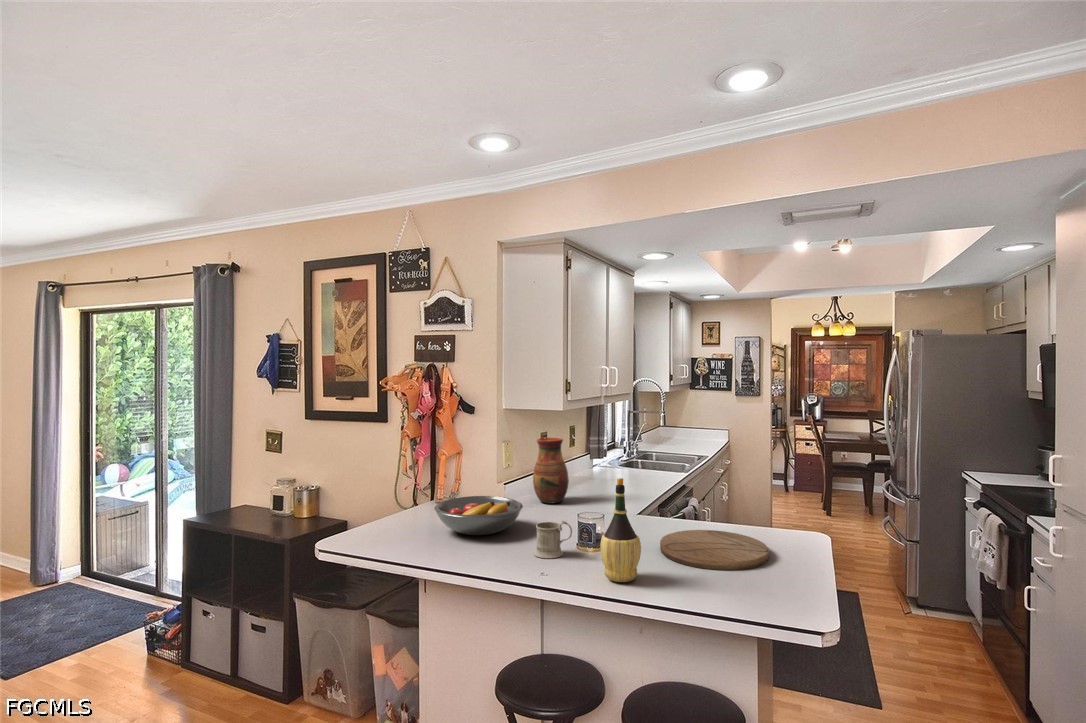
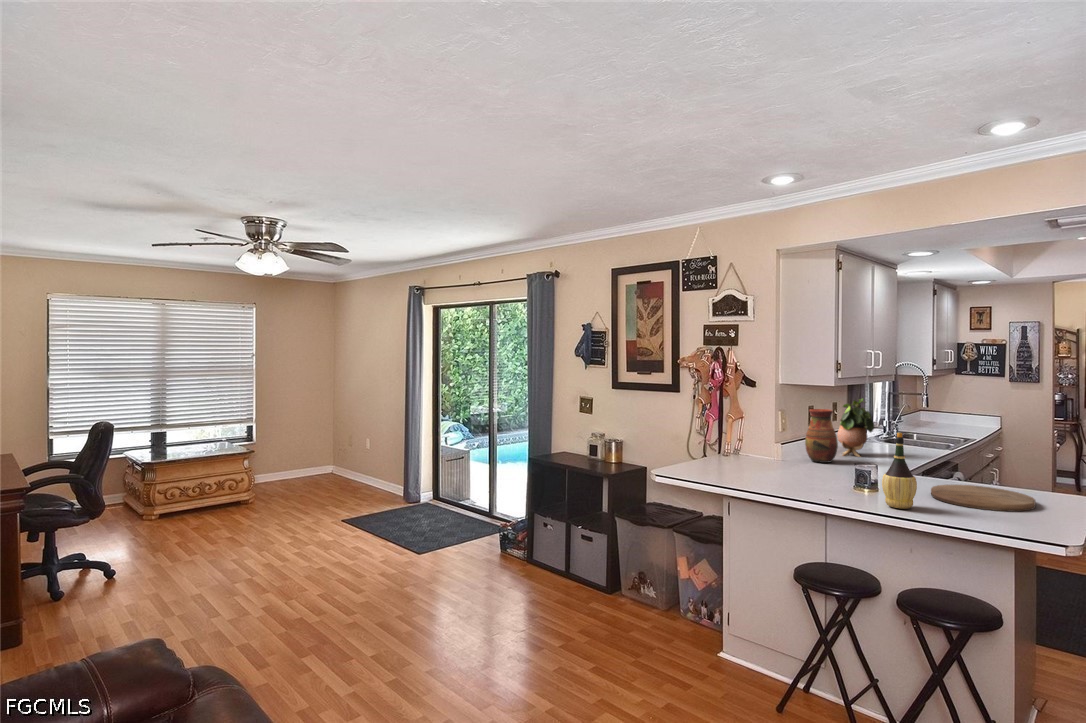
potted plant: none [572,422,609,490] -> present [837,398,874,457]
fruit bowl: present [434,496,523,535] -> none [733,450,805,477]
mug: present [534,521,572,558] -> none [821,466,854,493]

